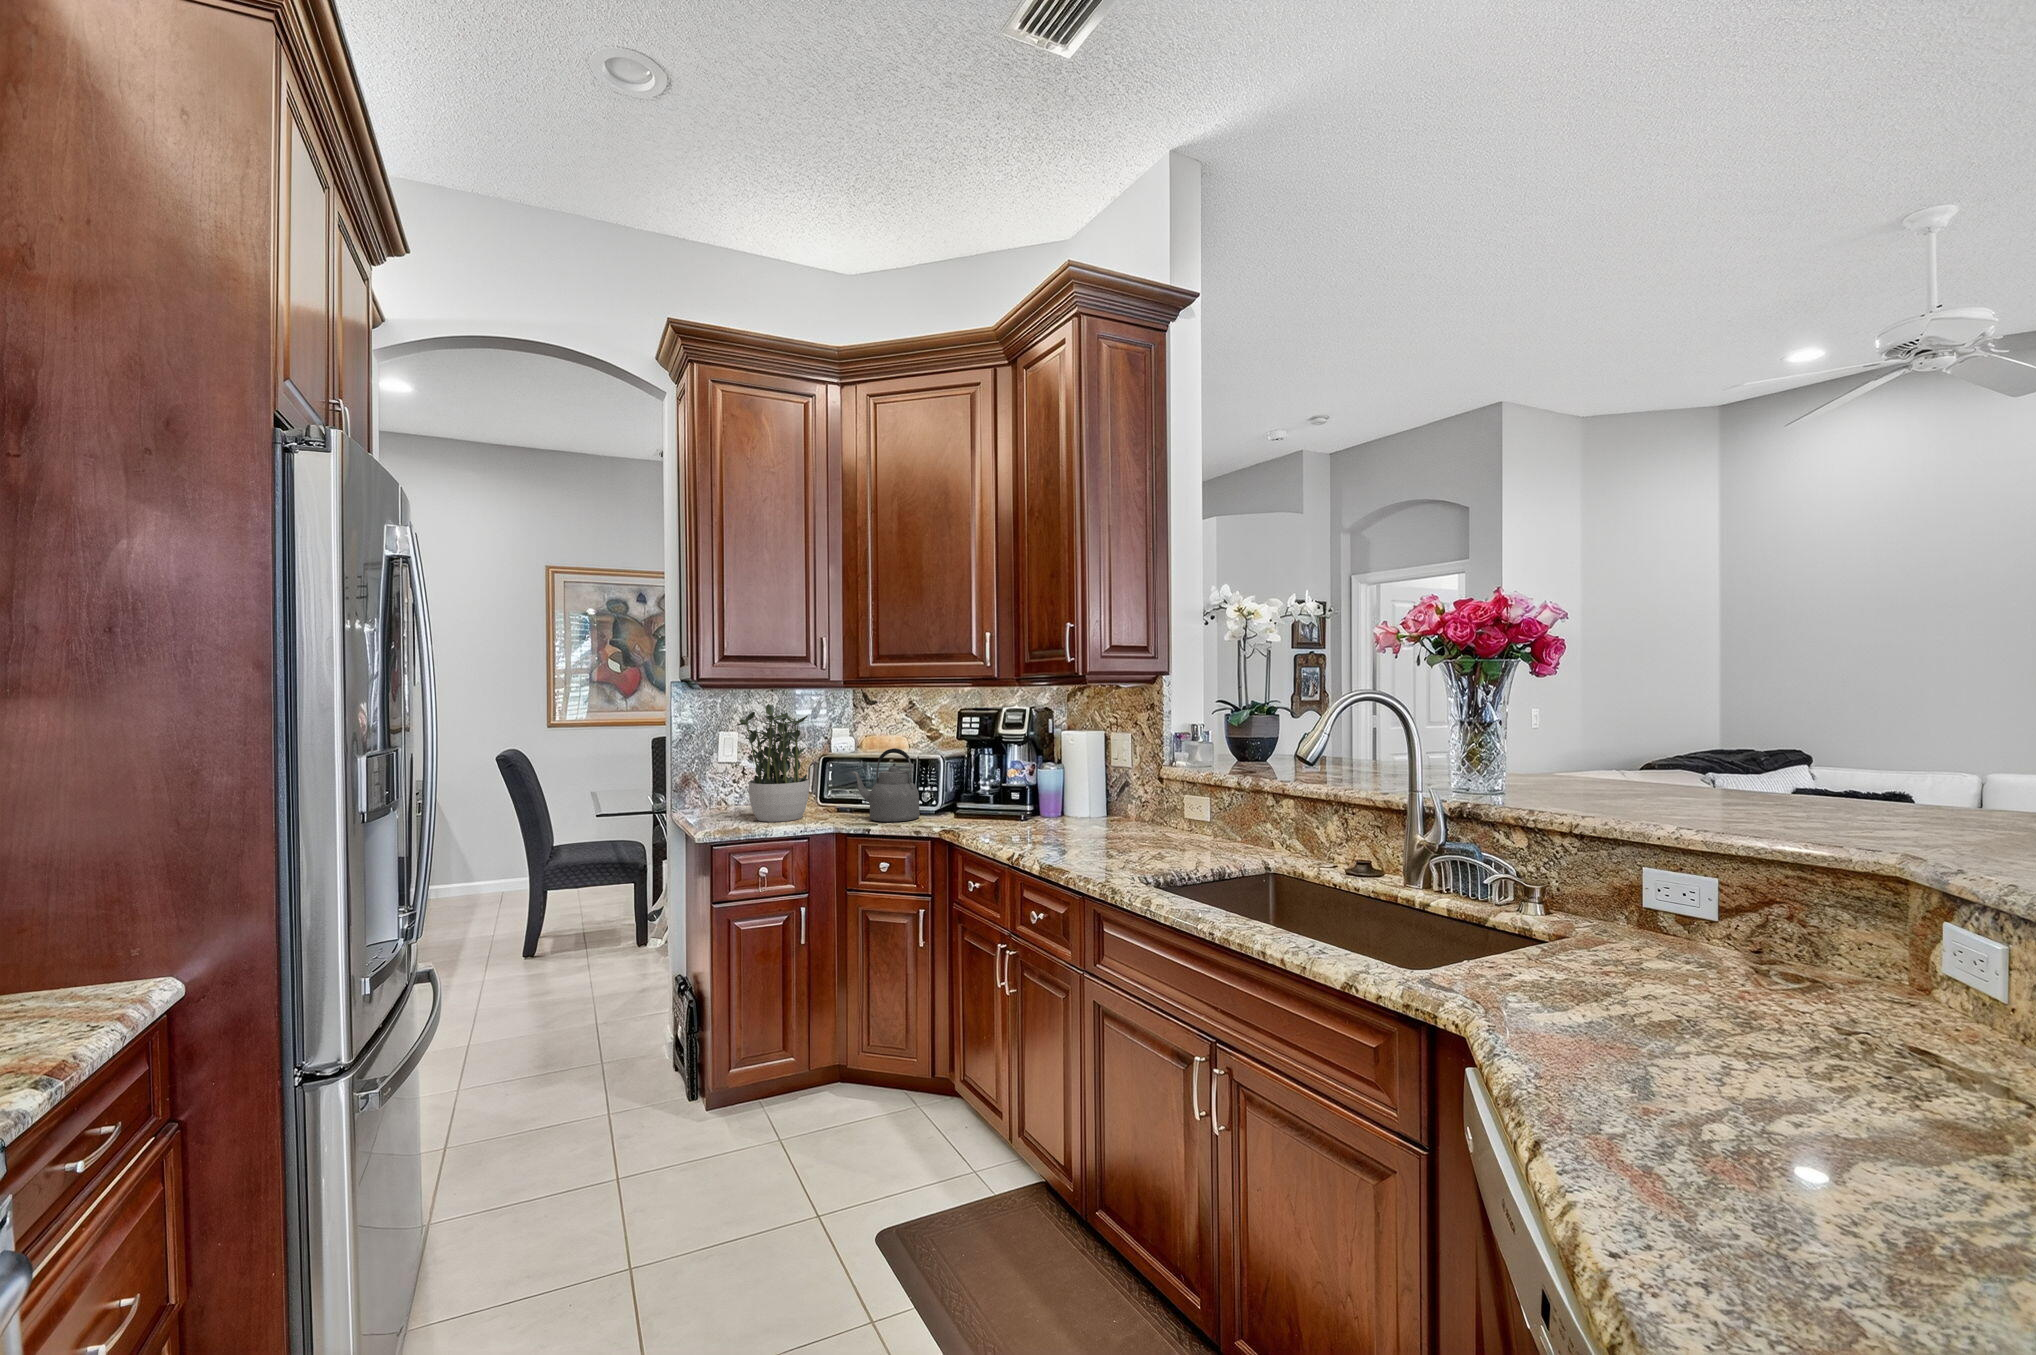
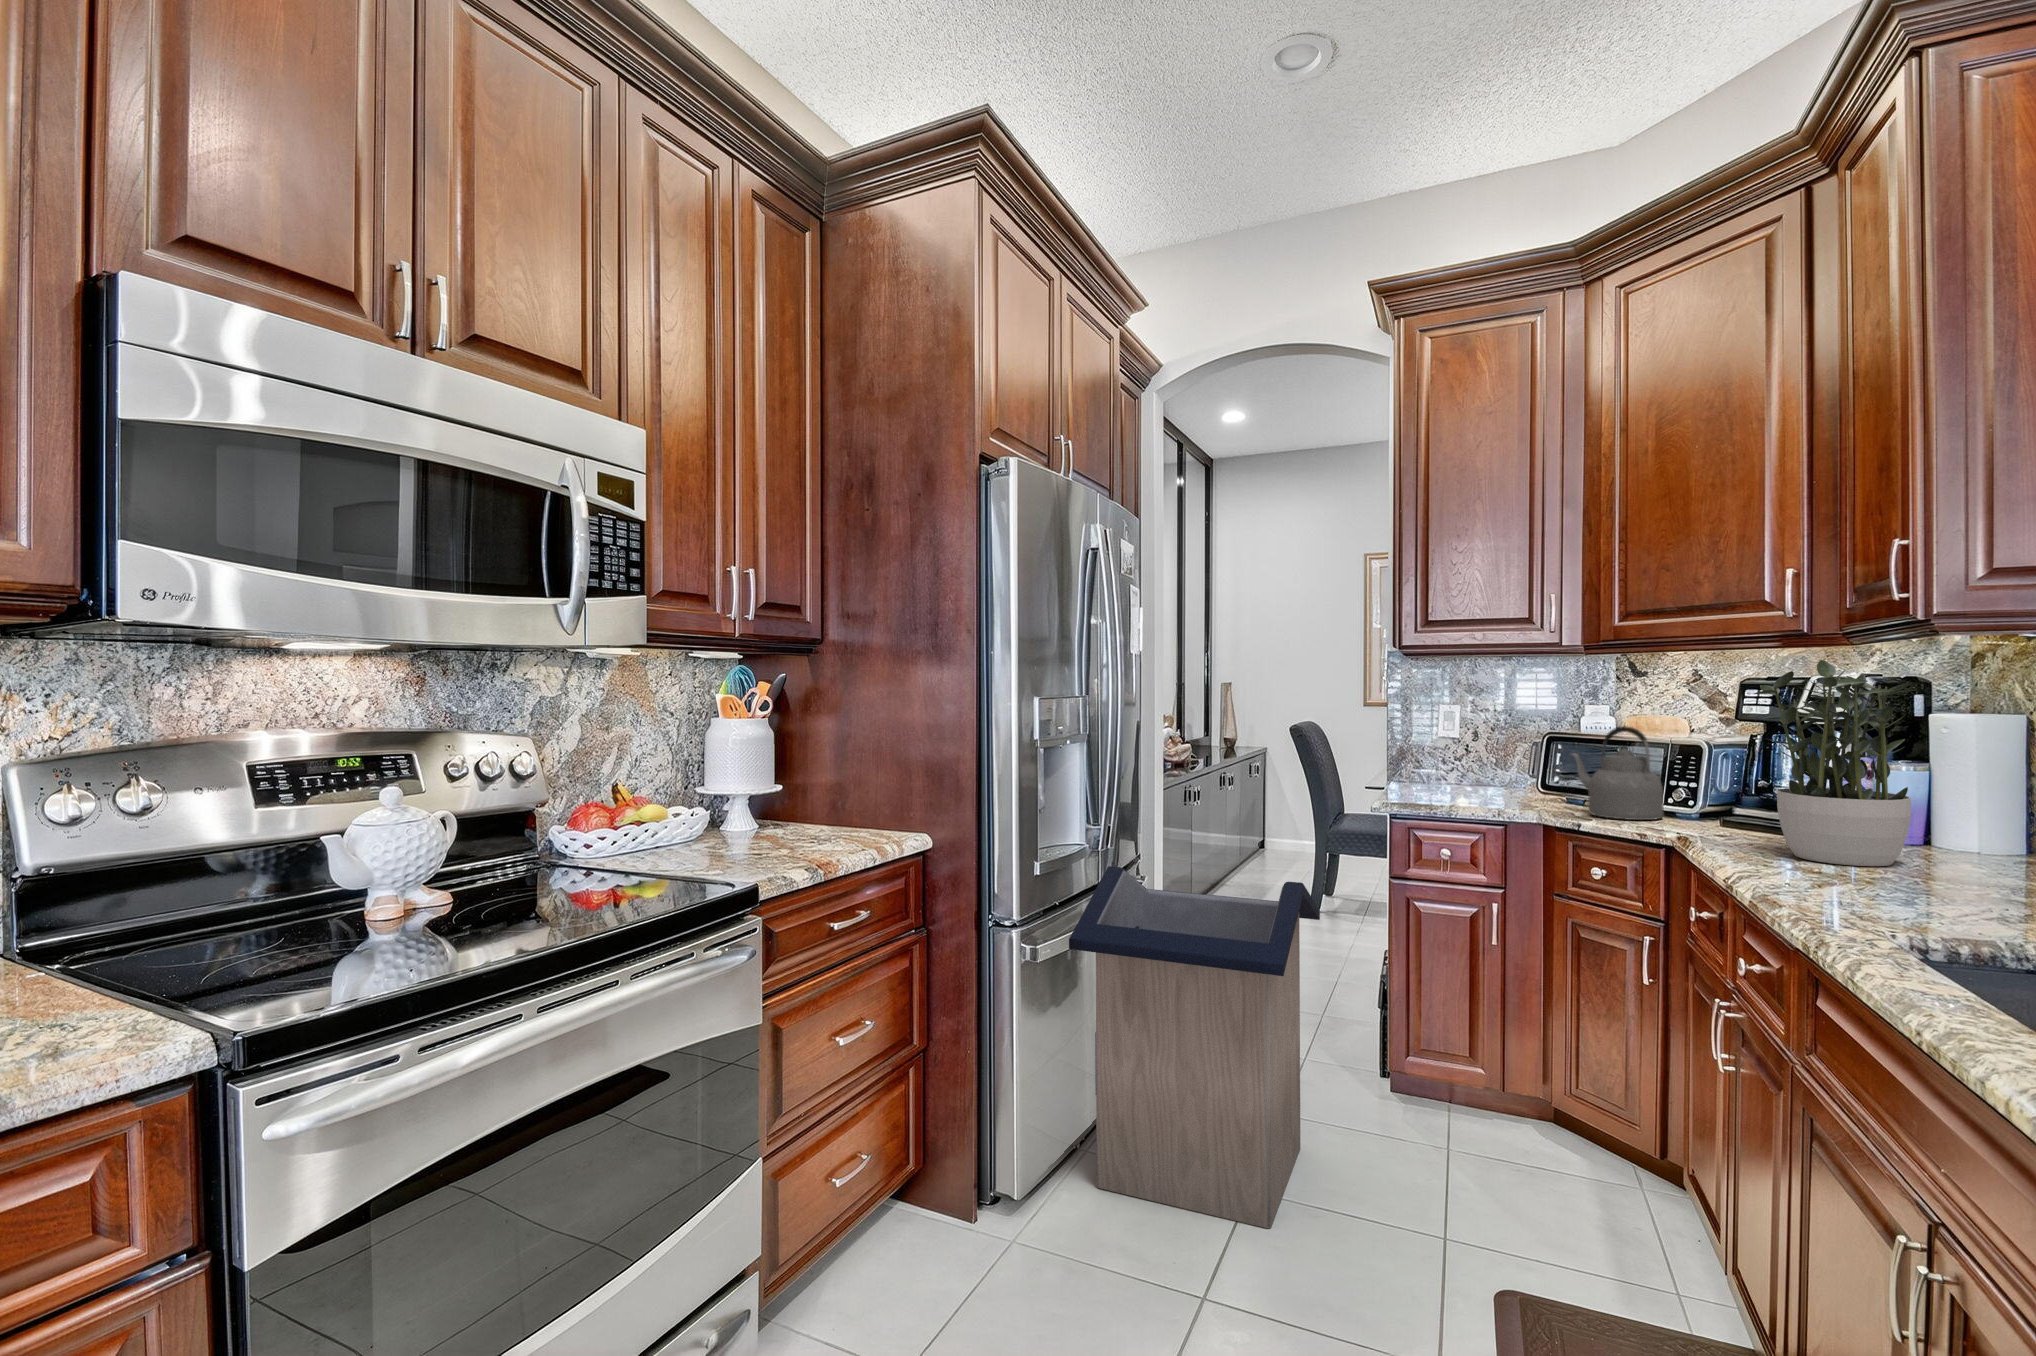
potted plant: present [737,704,809,822] -> present [1754,660,1913,866]
trash can: none [457,922,708,1314] -> present [1069,866,1320,1228]

